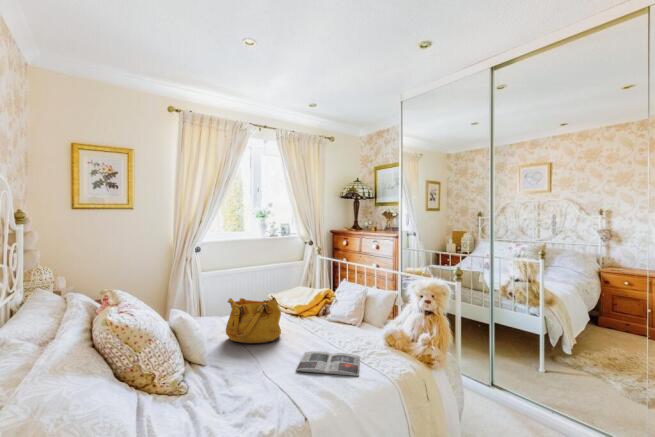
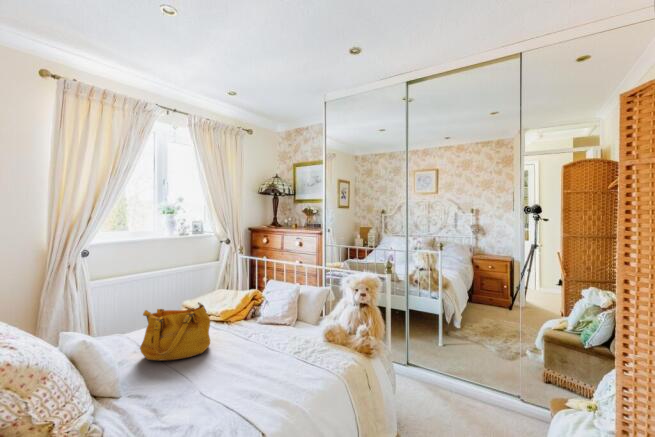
magazine: present [296,351,360,376] -> none [238,355,306,383]

